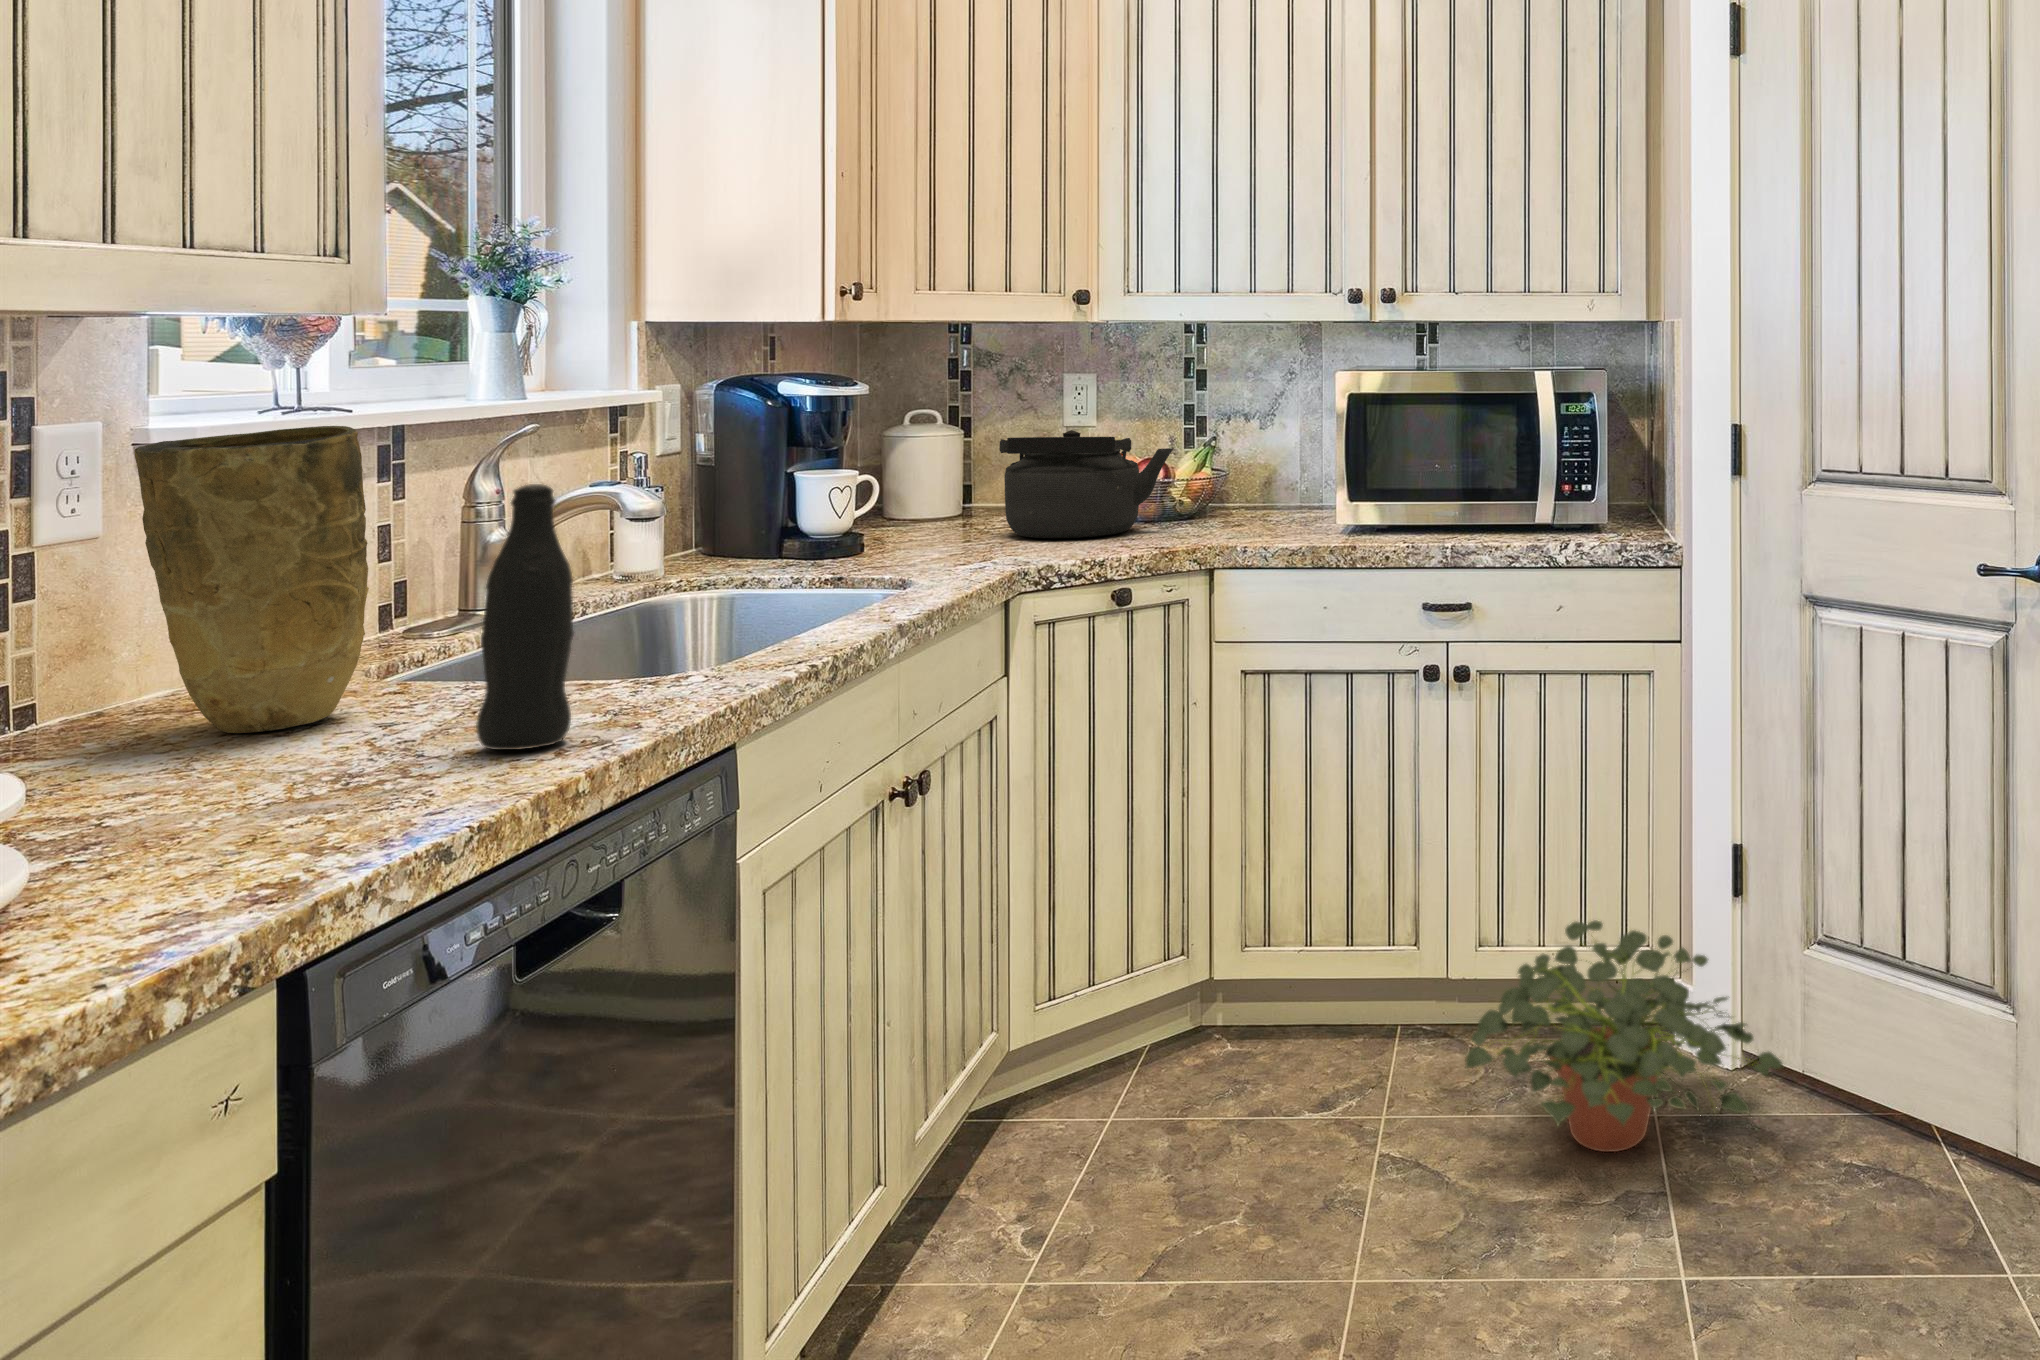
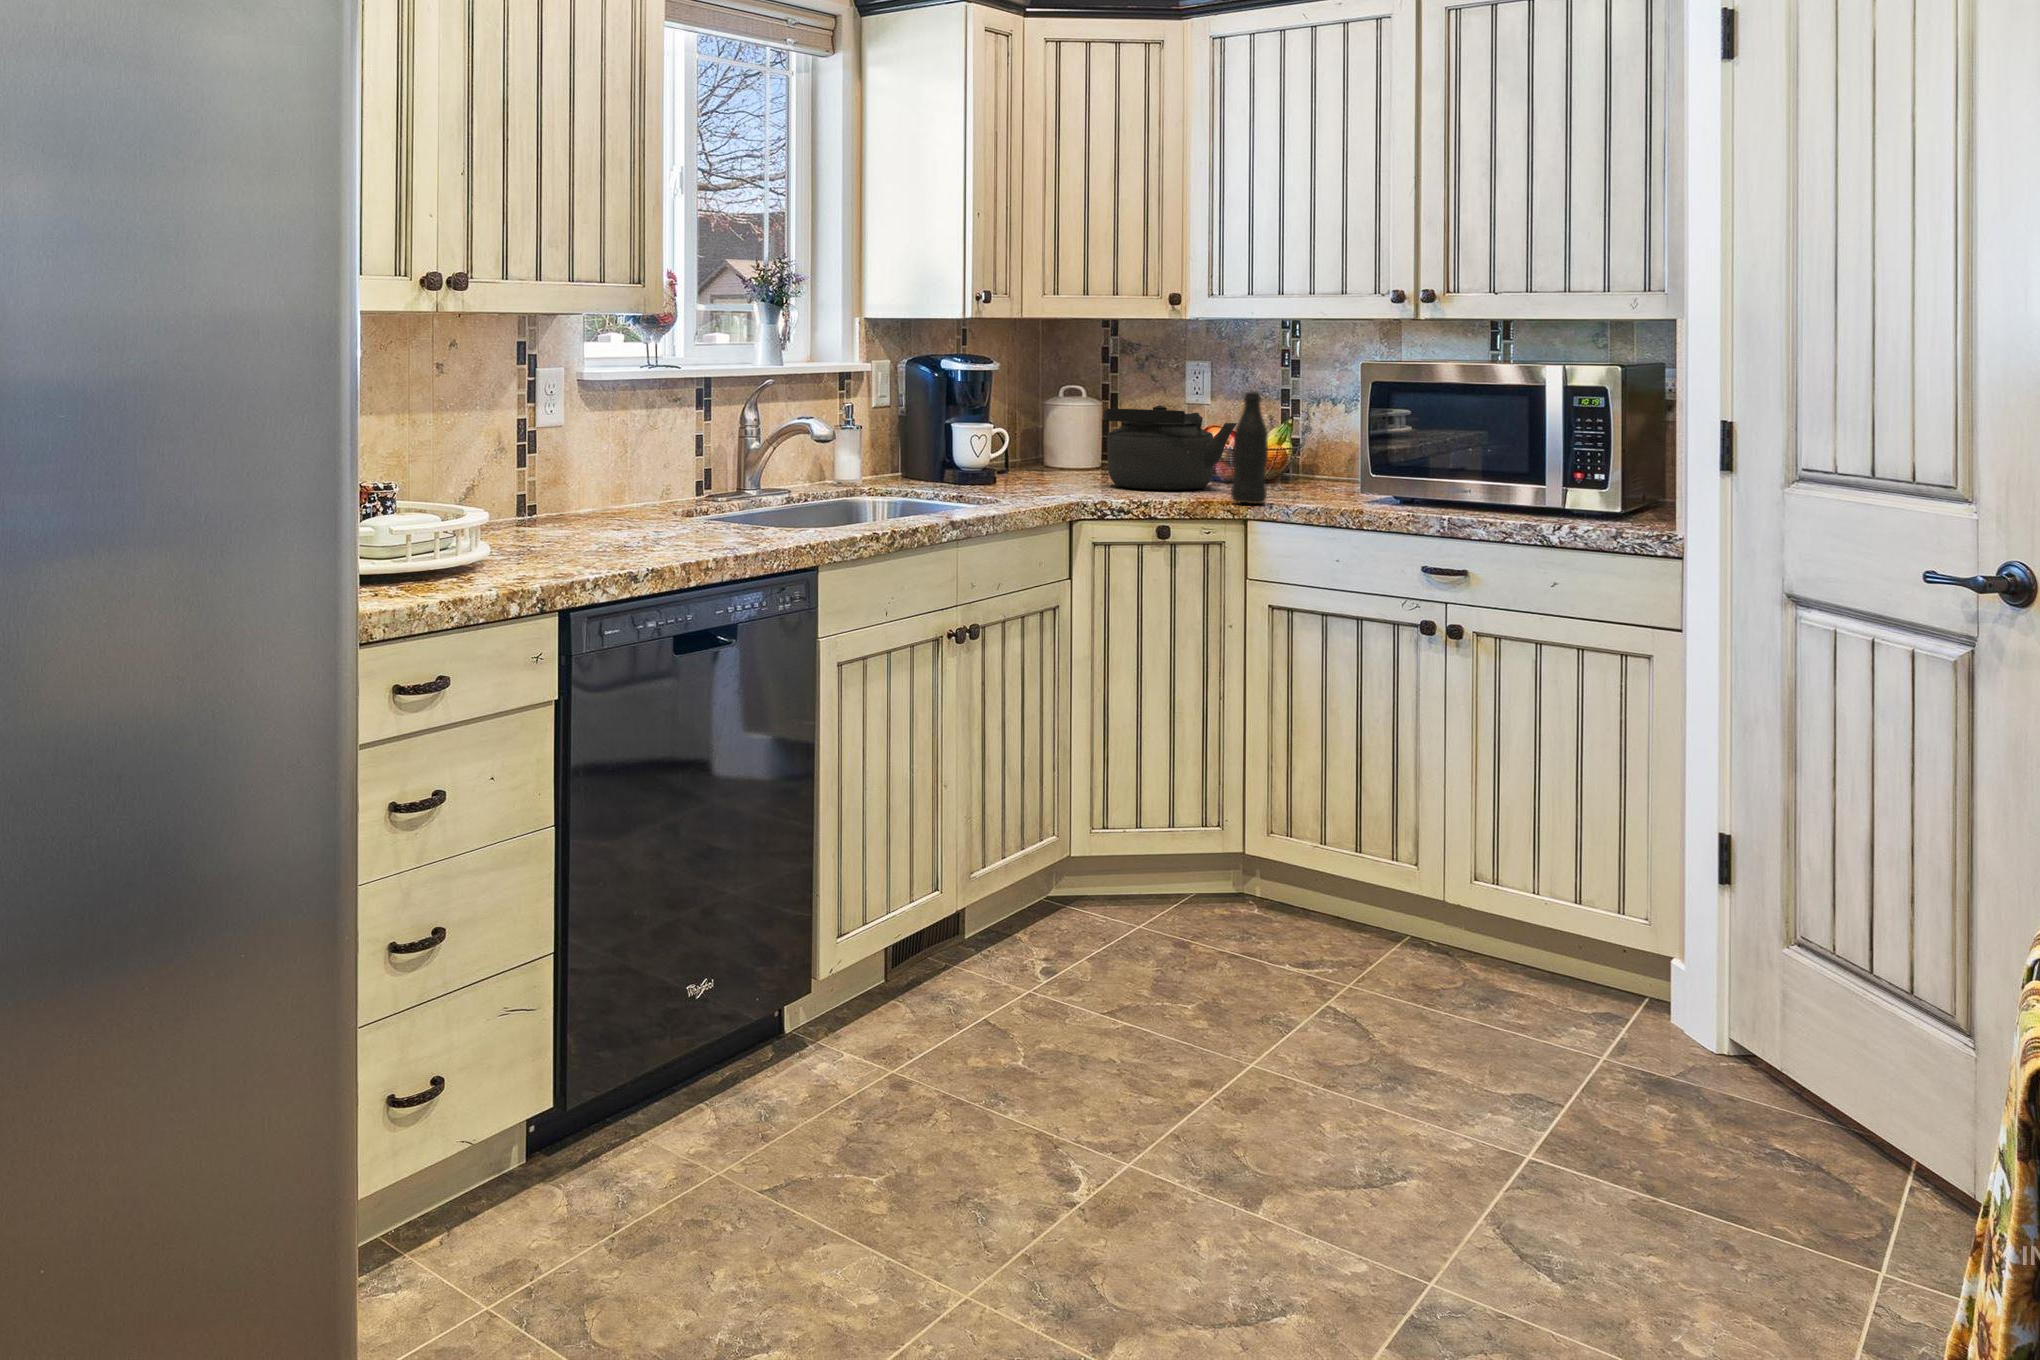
vase: present [135,426,369,733] -> none [560,373,656,530]
bottle: present [476,484,574,750] -> present [1231,391,1268,504]
potted plant: present [1465,921,1783,1152] -> none [1386,866,1702,1059]

